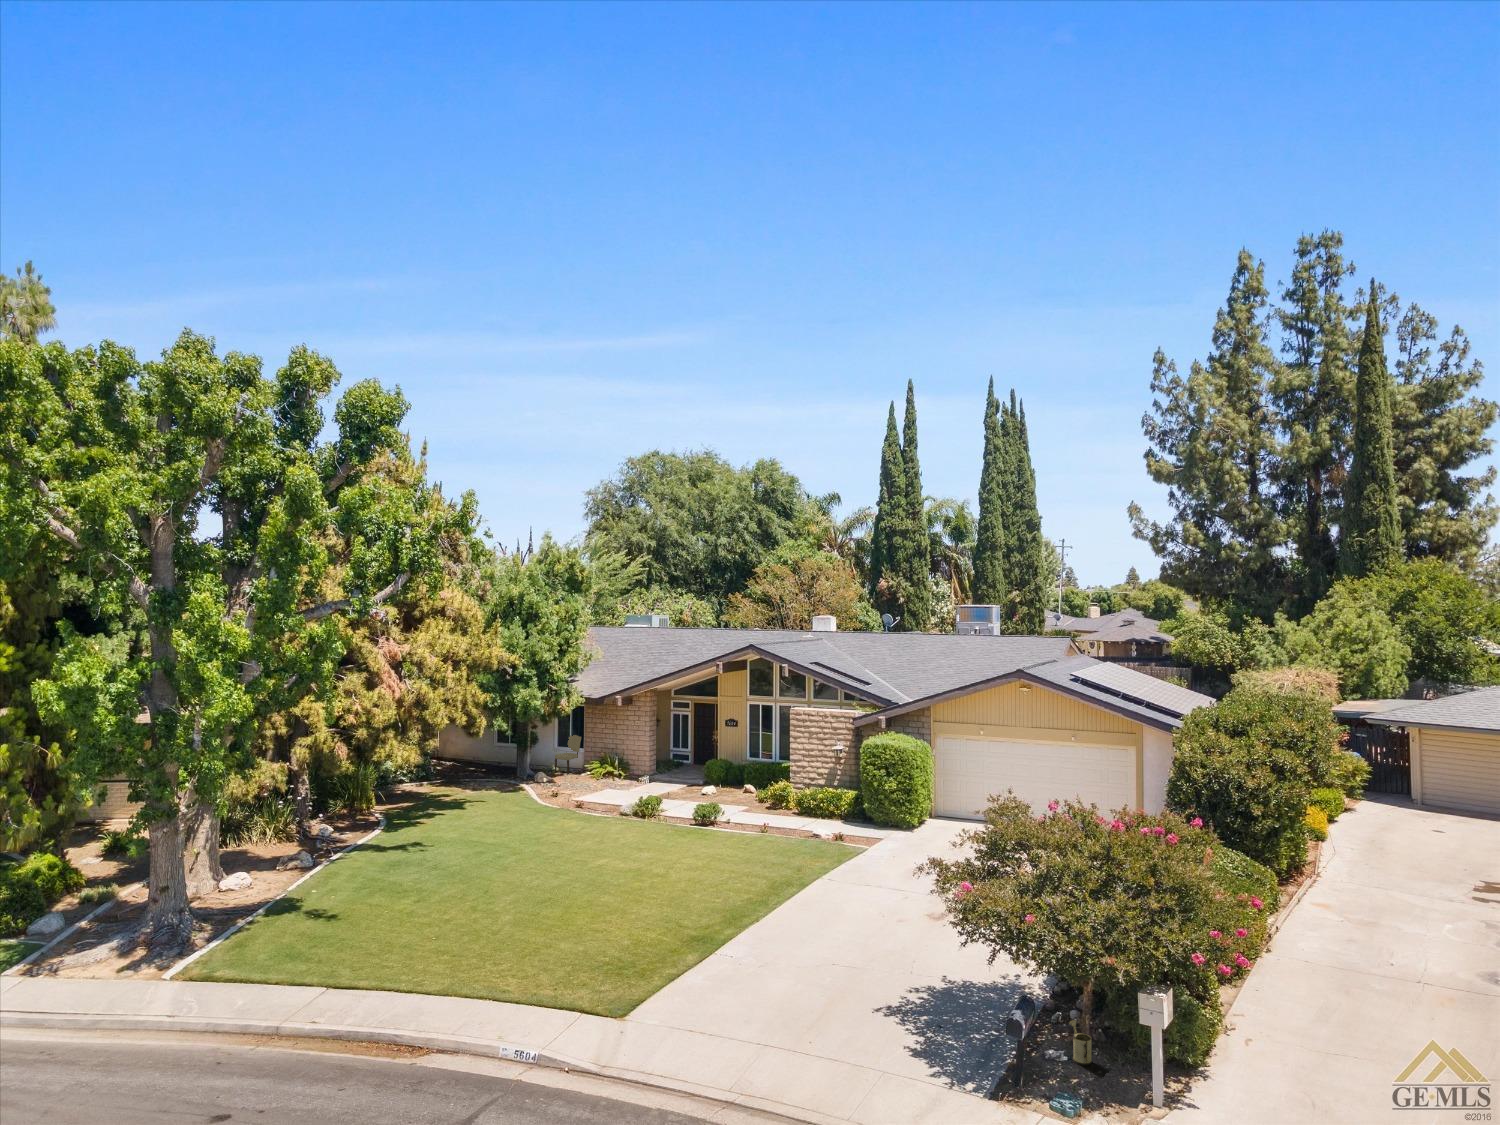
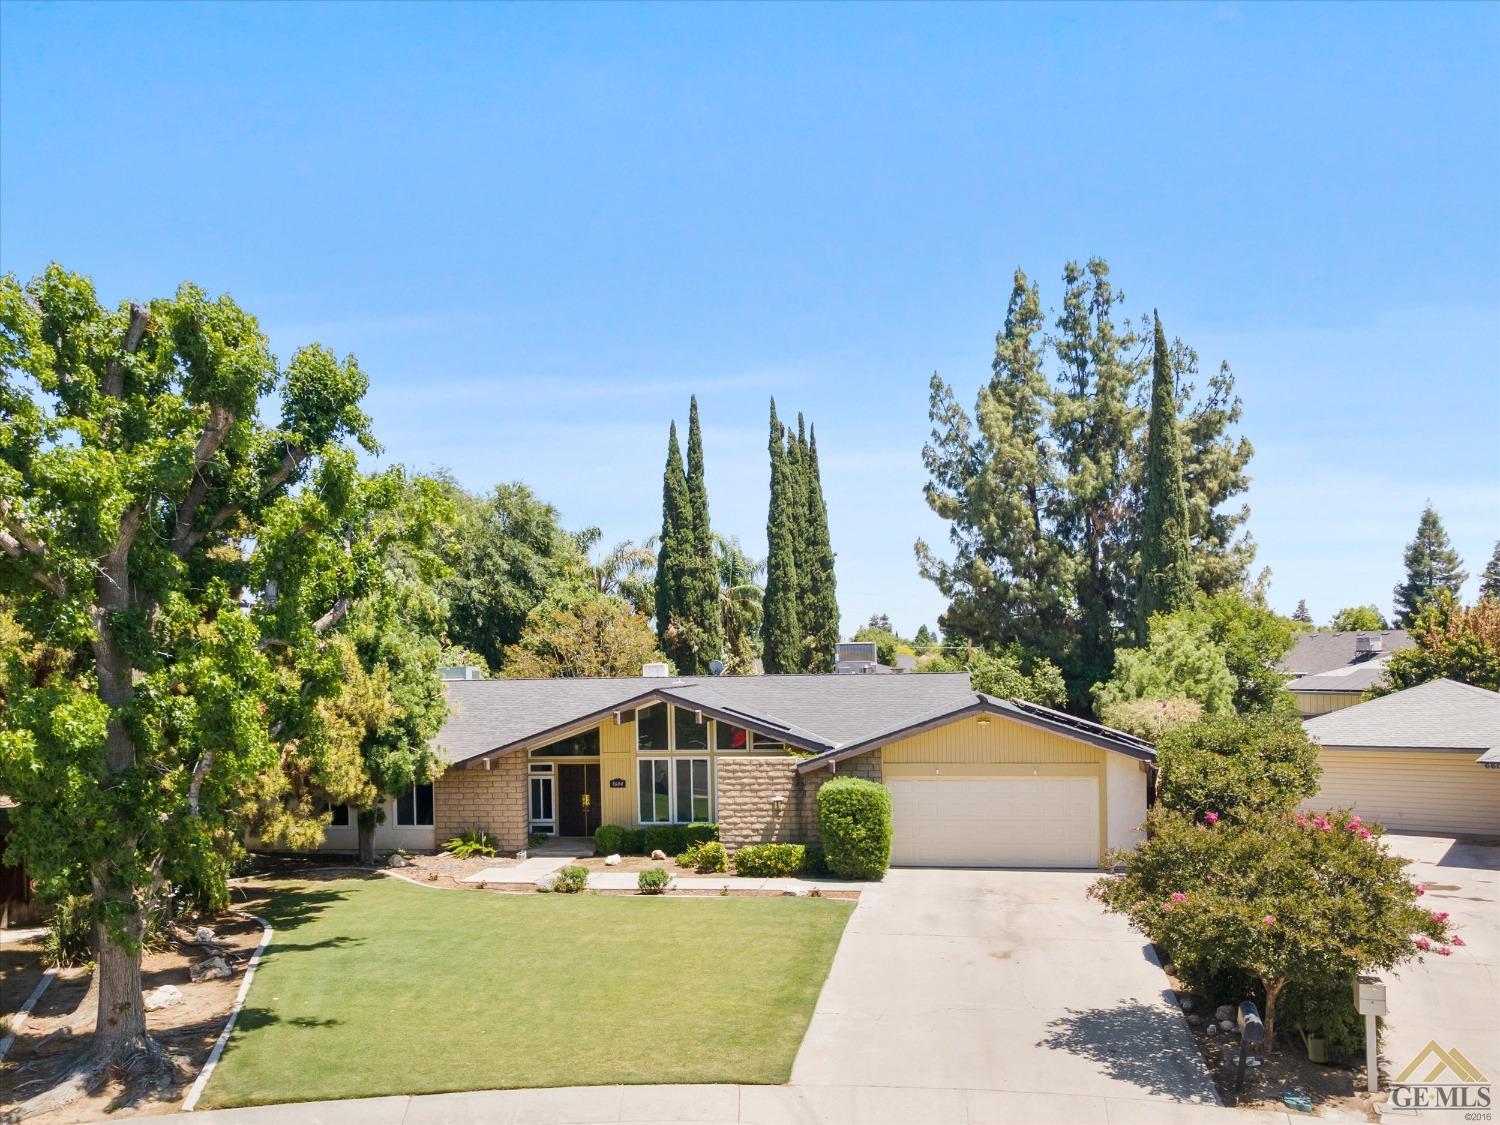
chair: present [555,735,581,774] -> none [397,810,428,859]

